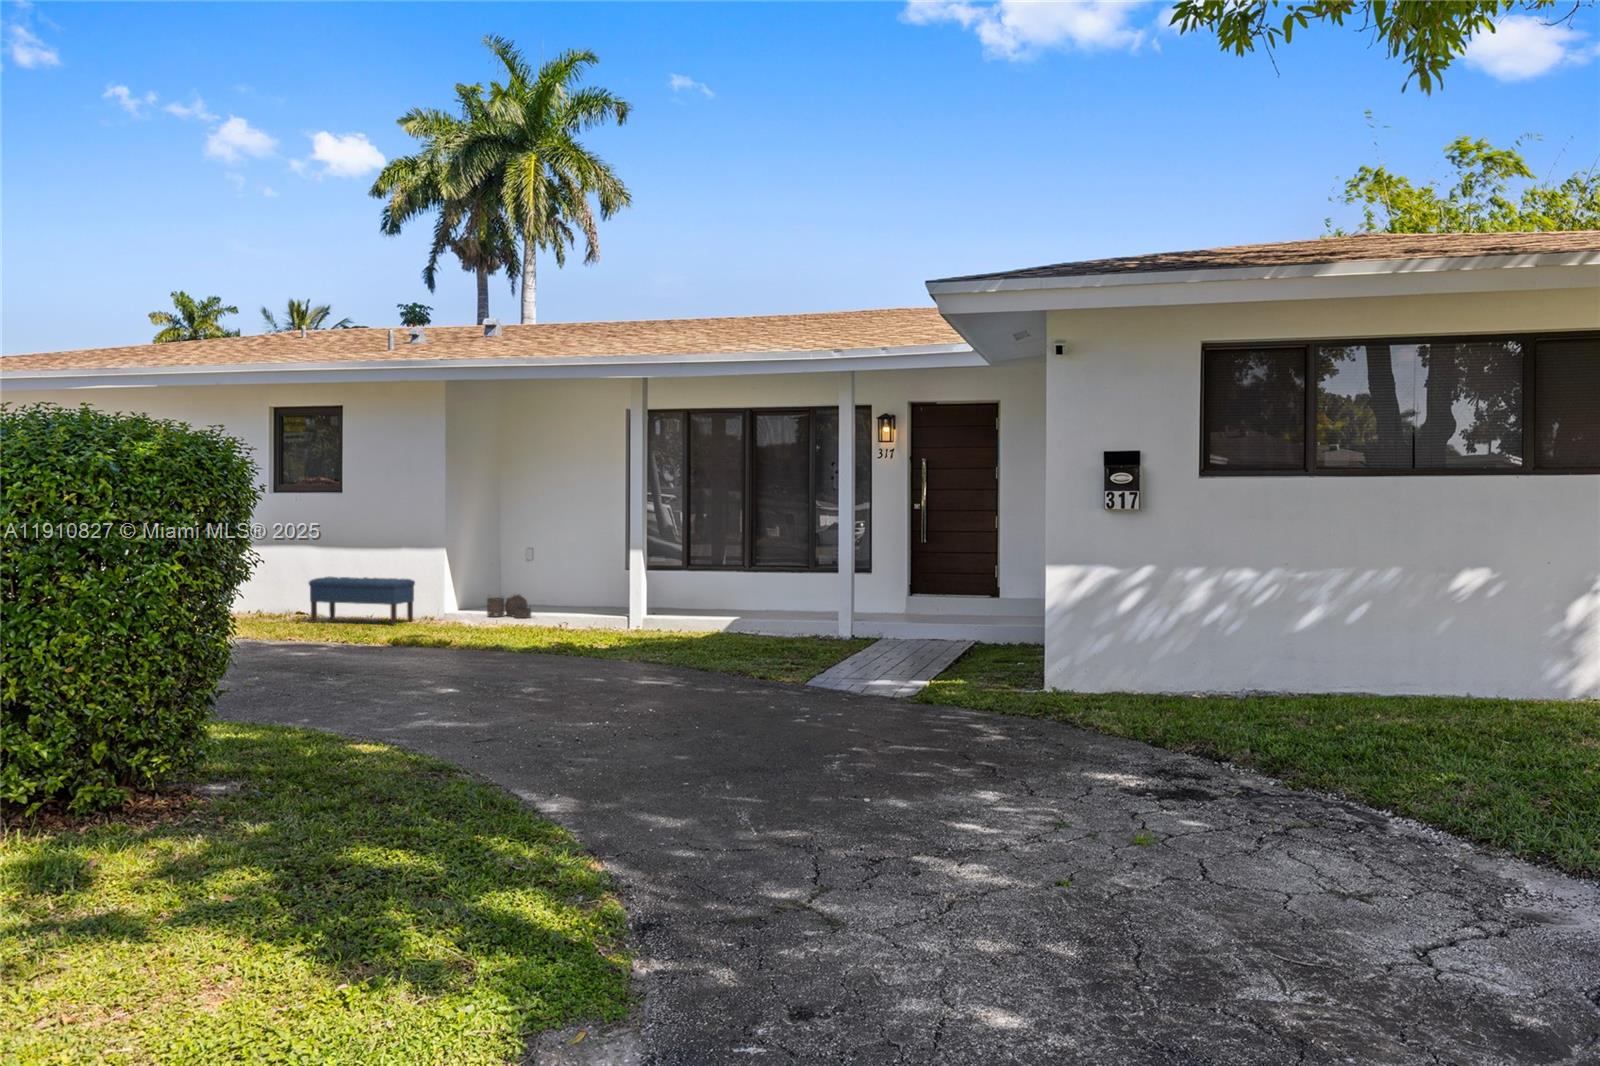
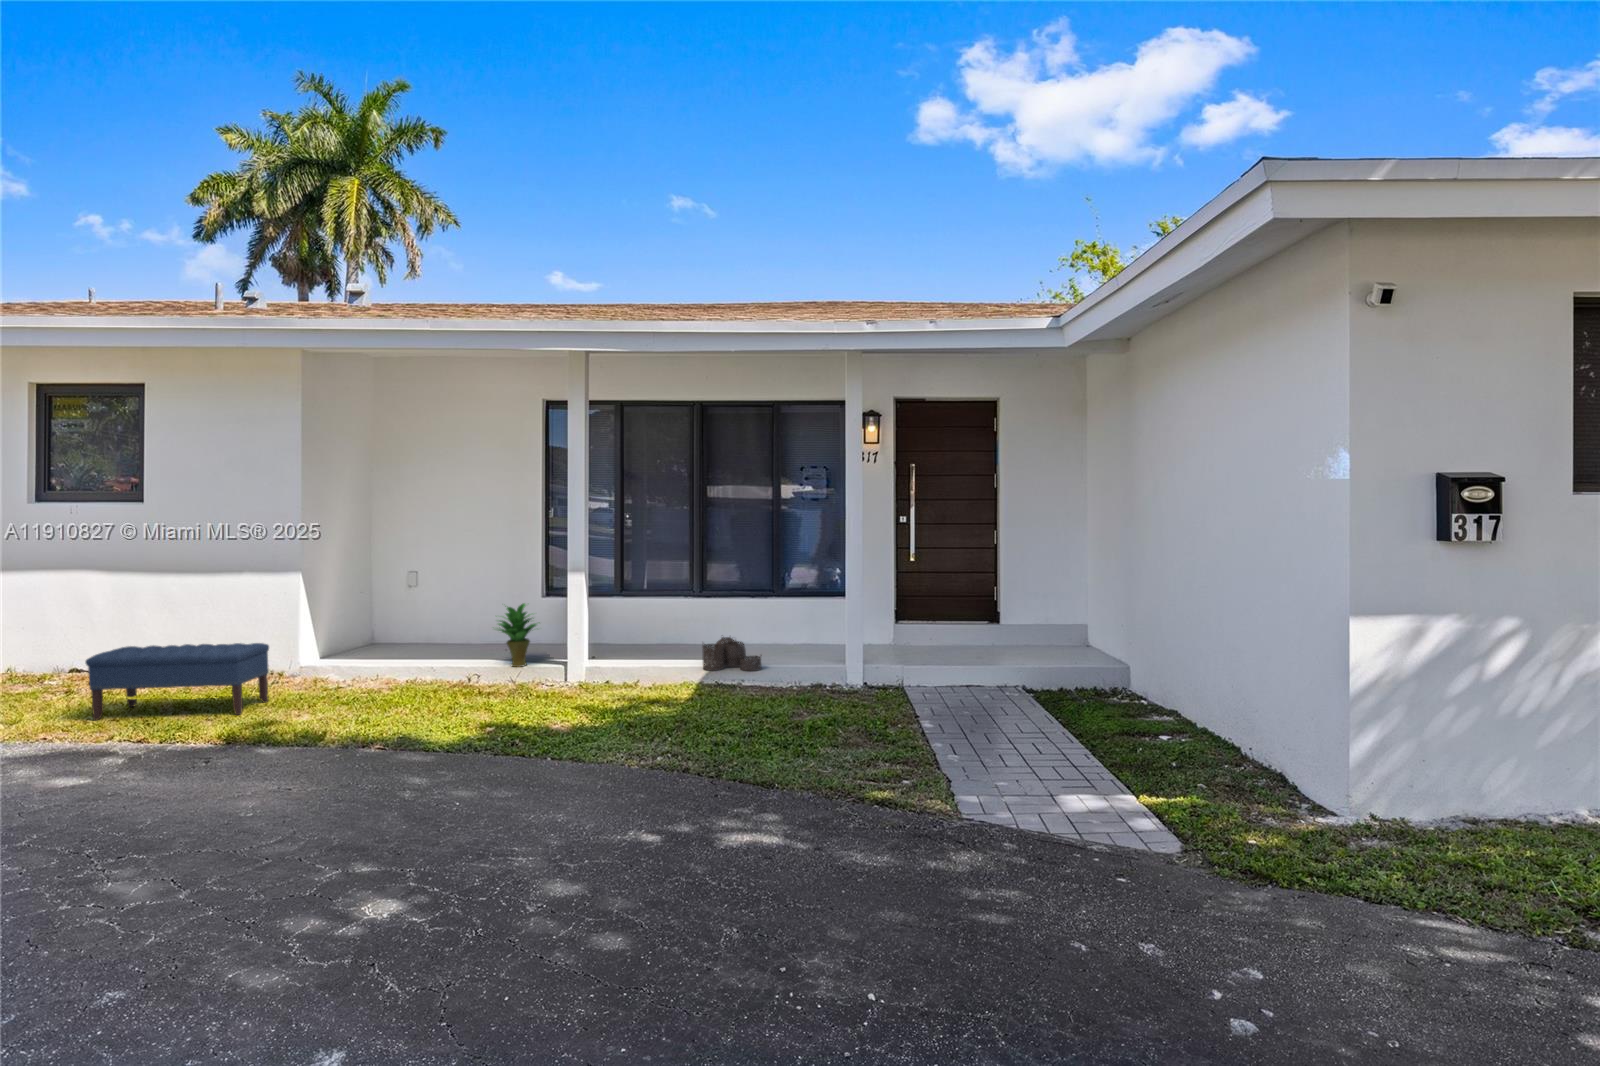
potted plant: none [570,565,609,617] -> present [498,603,537,667]
woven basket: present [487,594,531,618] -> present [702,637,762,671]

